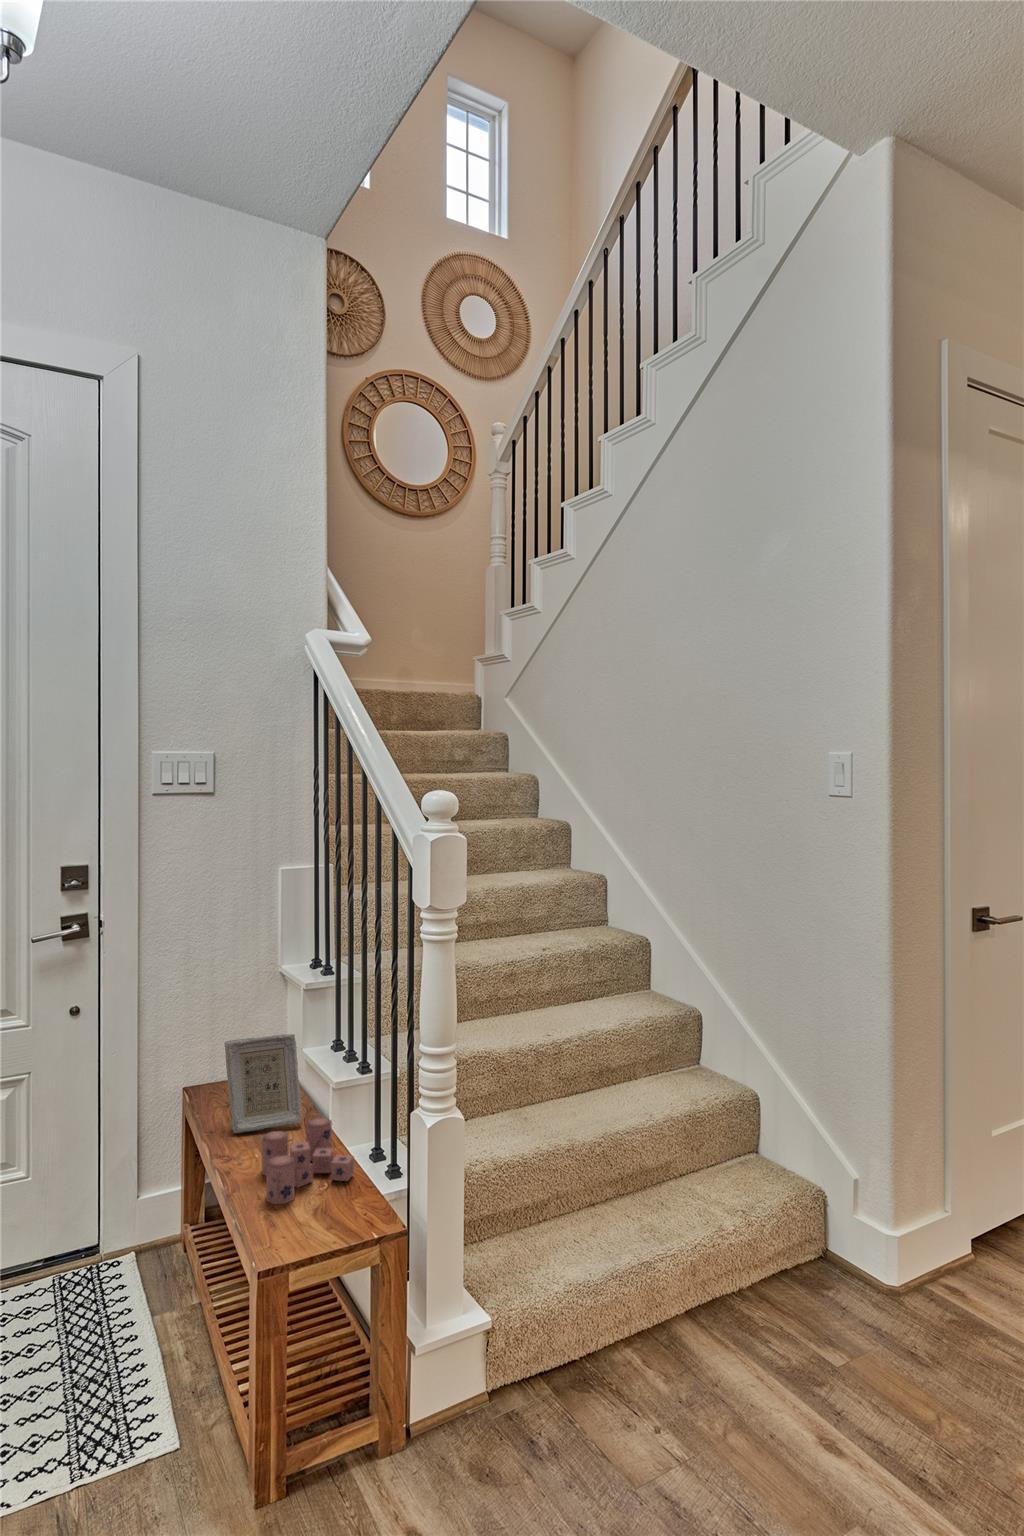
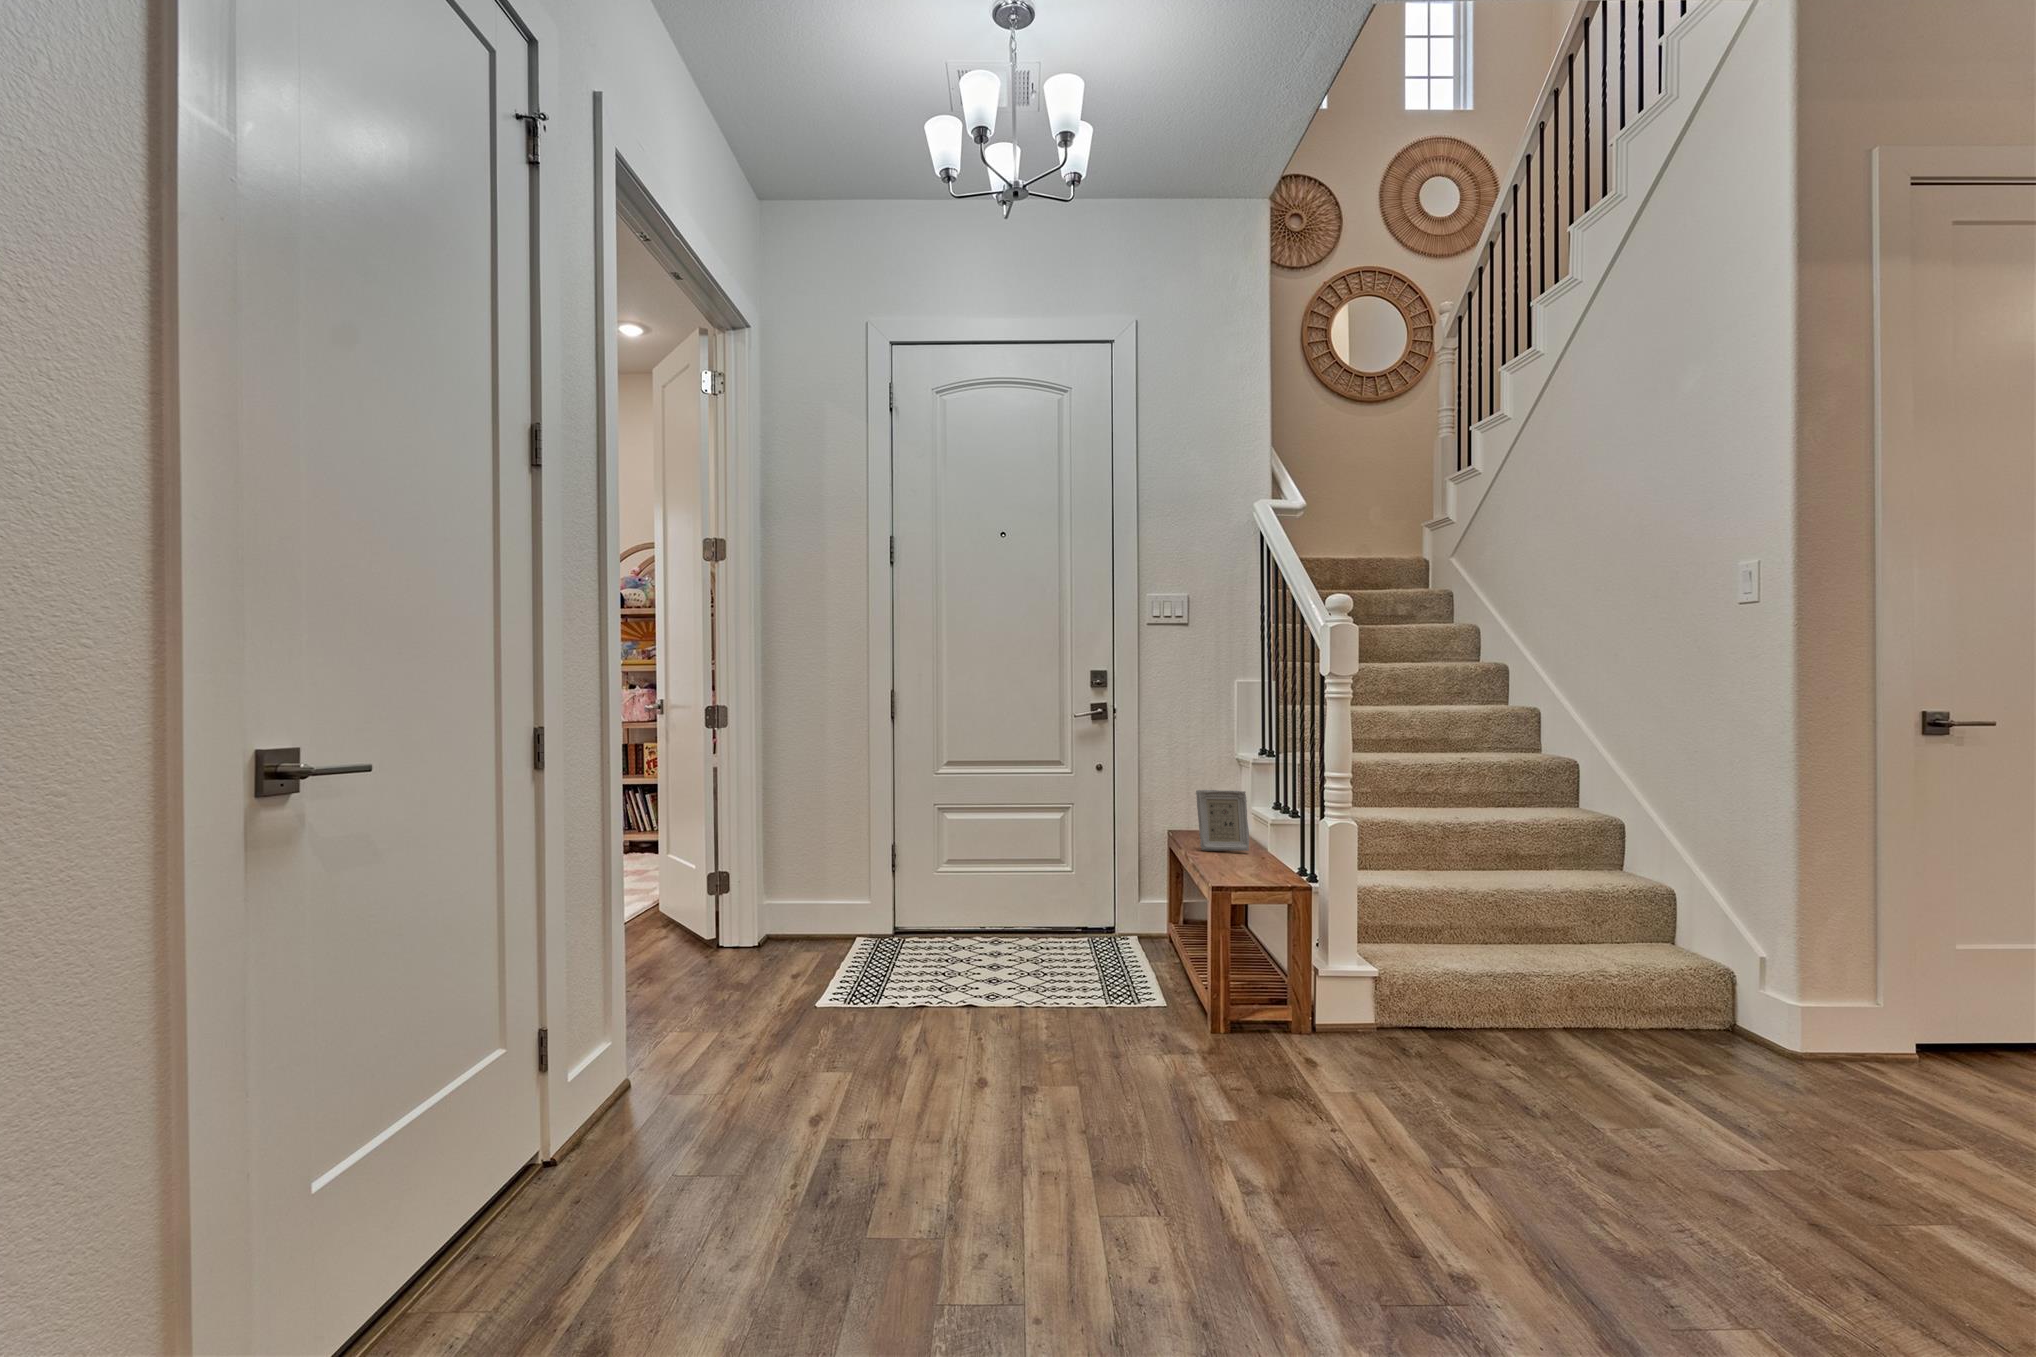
candle: present [262,1118,354,1204] -> none [1219,838,1282,875]

